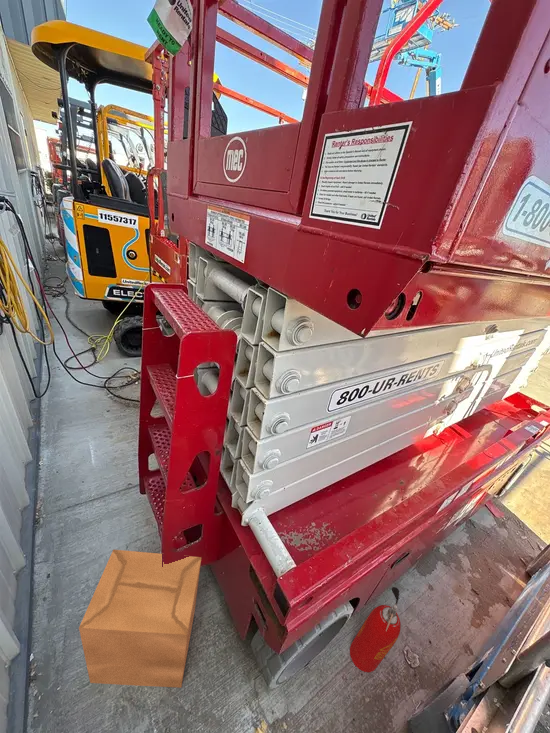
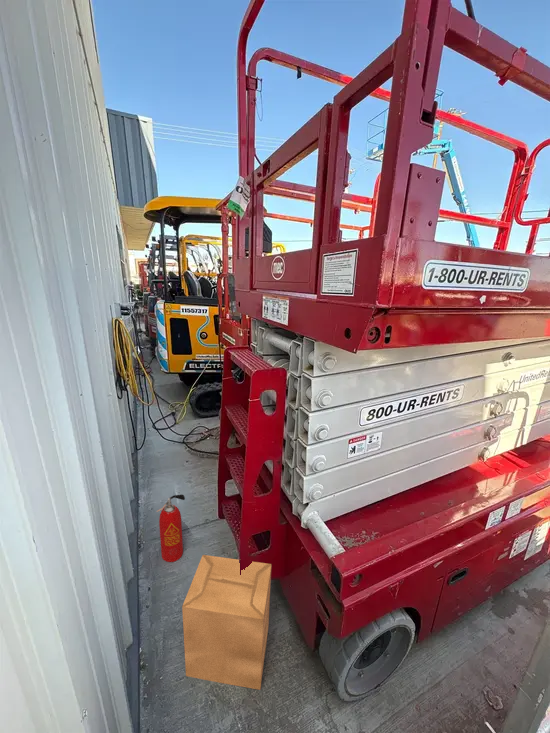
fire extinguisher: present [350,587,401,672] -> present [157,495,185,562]

